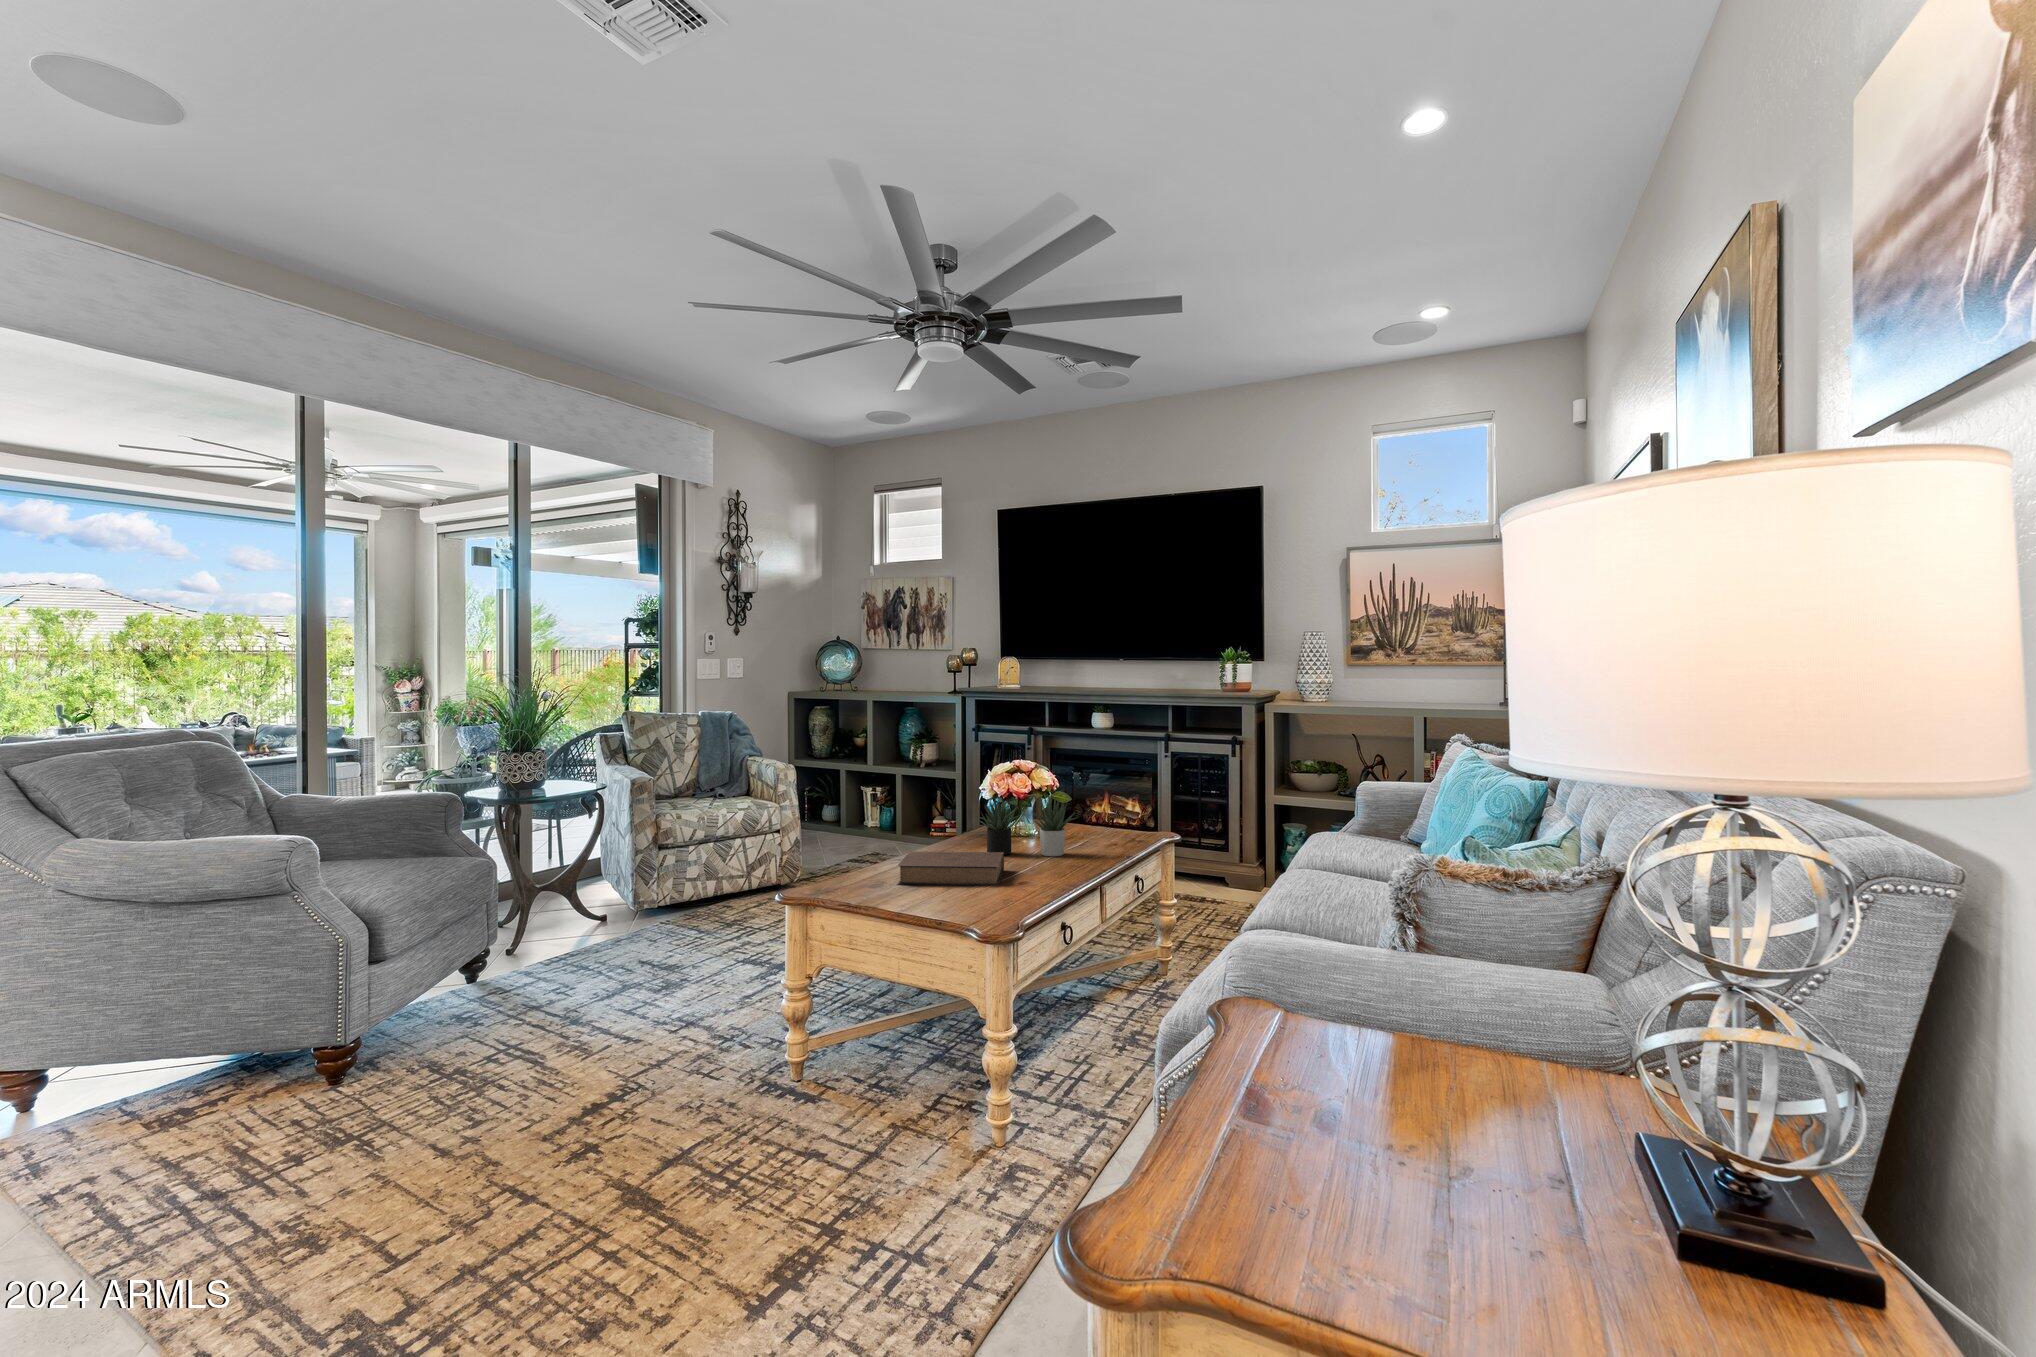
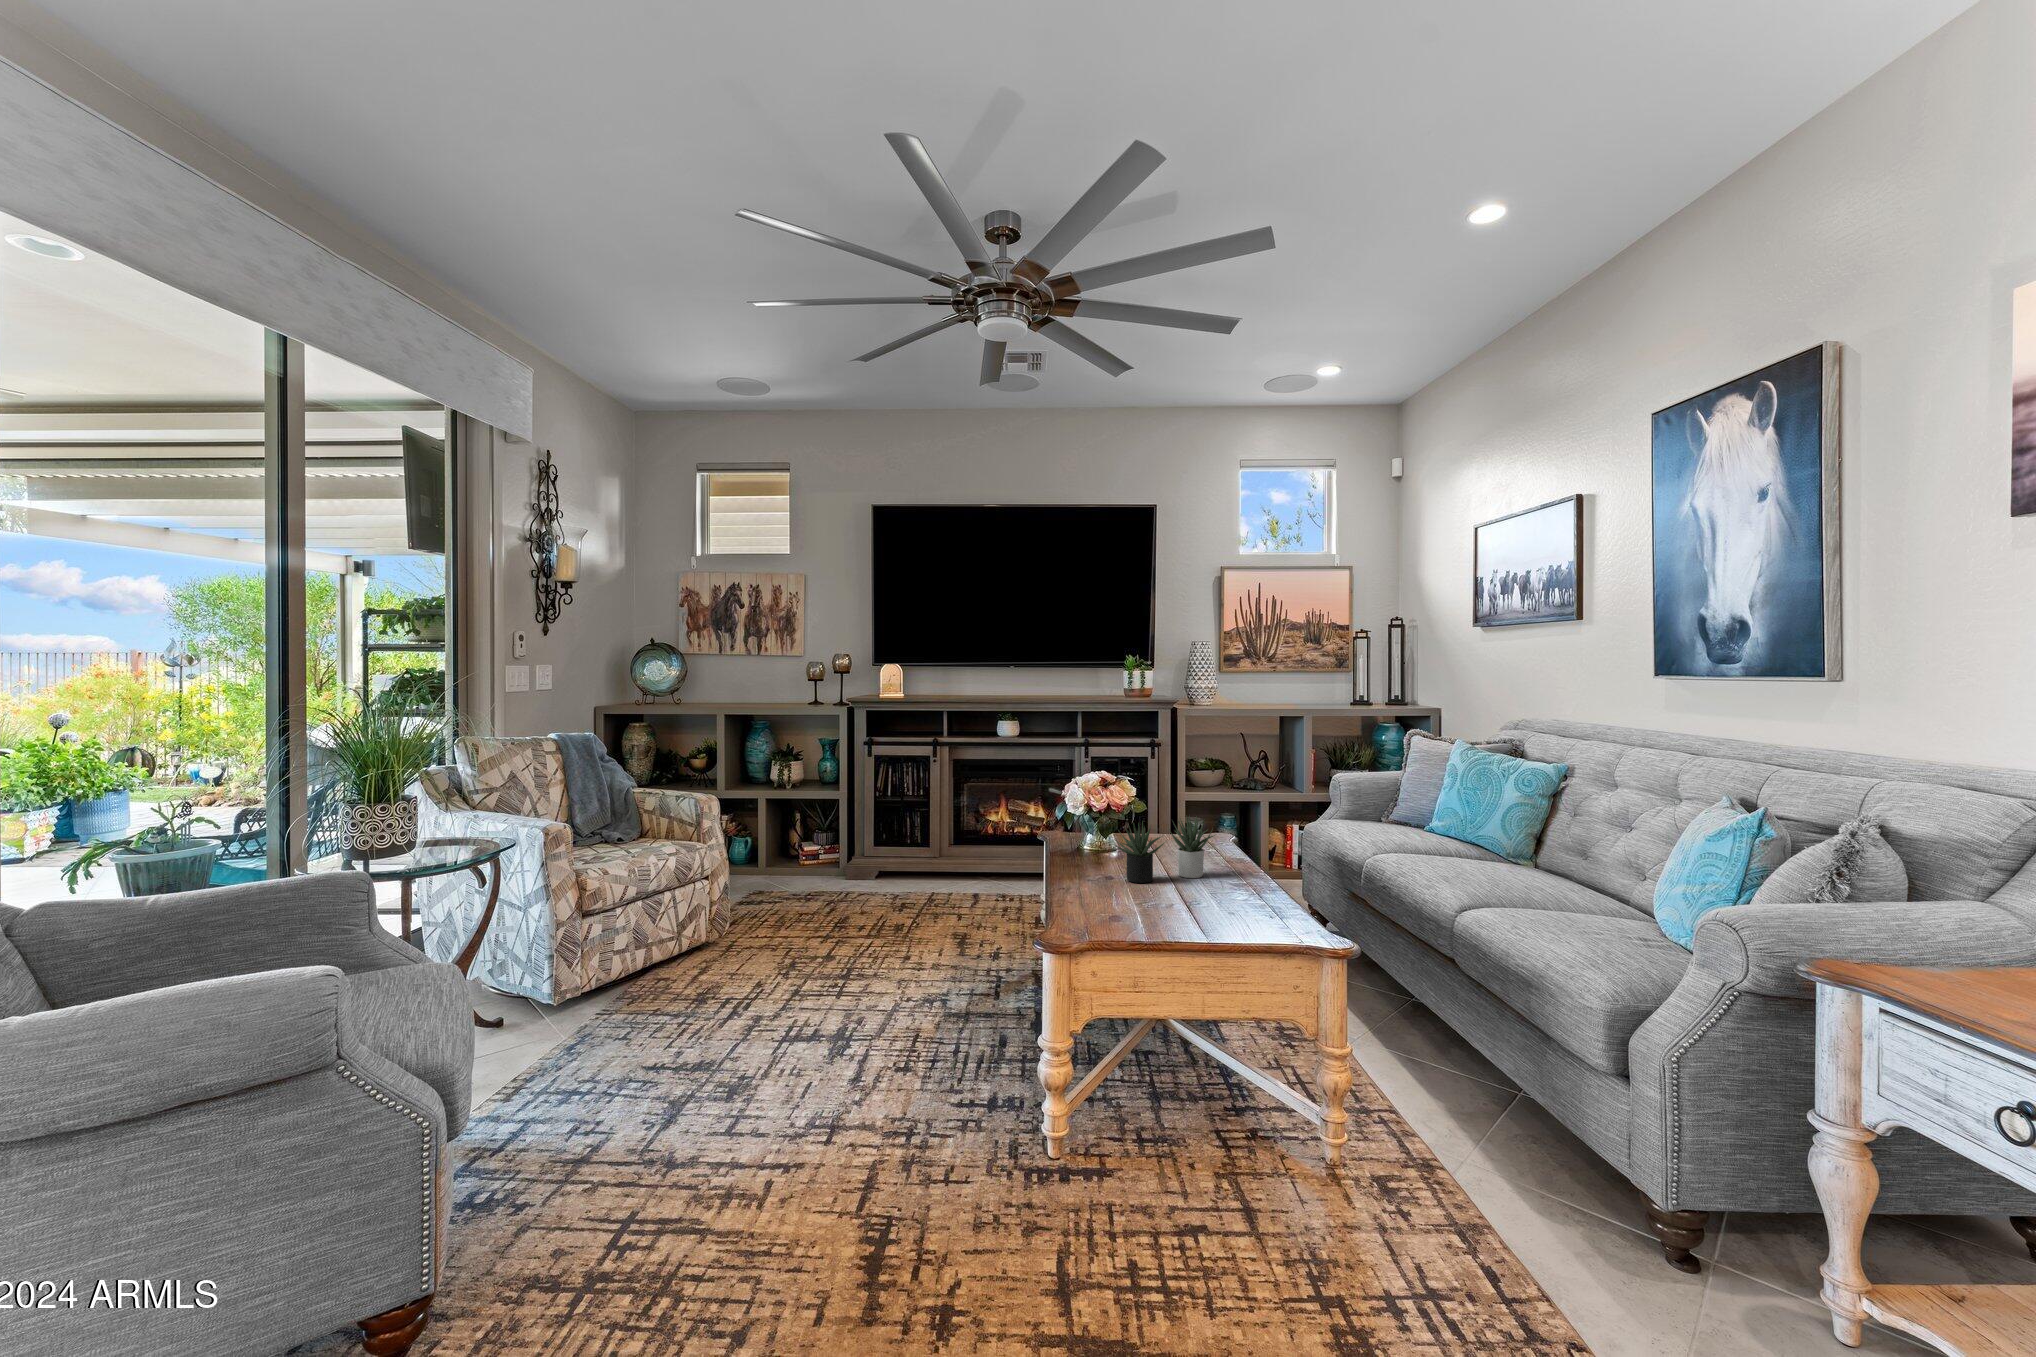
book: present [898,851,1004,885] -> none [1111,880,1245,930]

